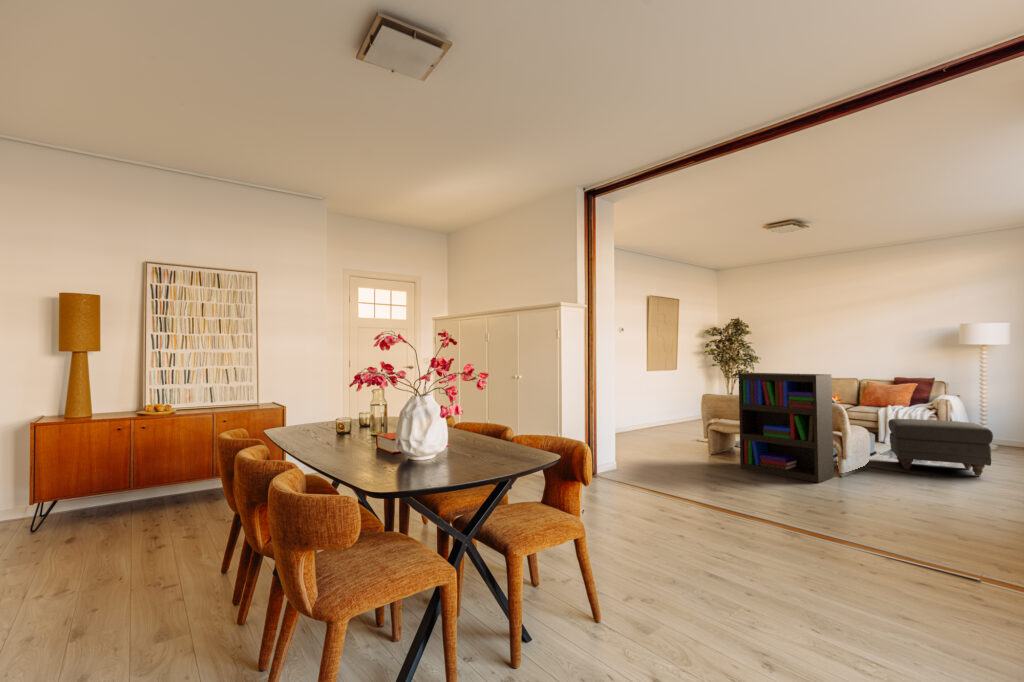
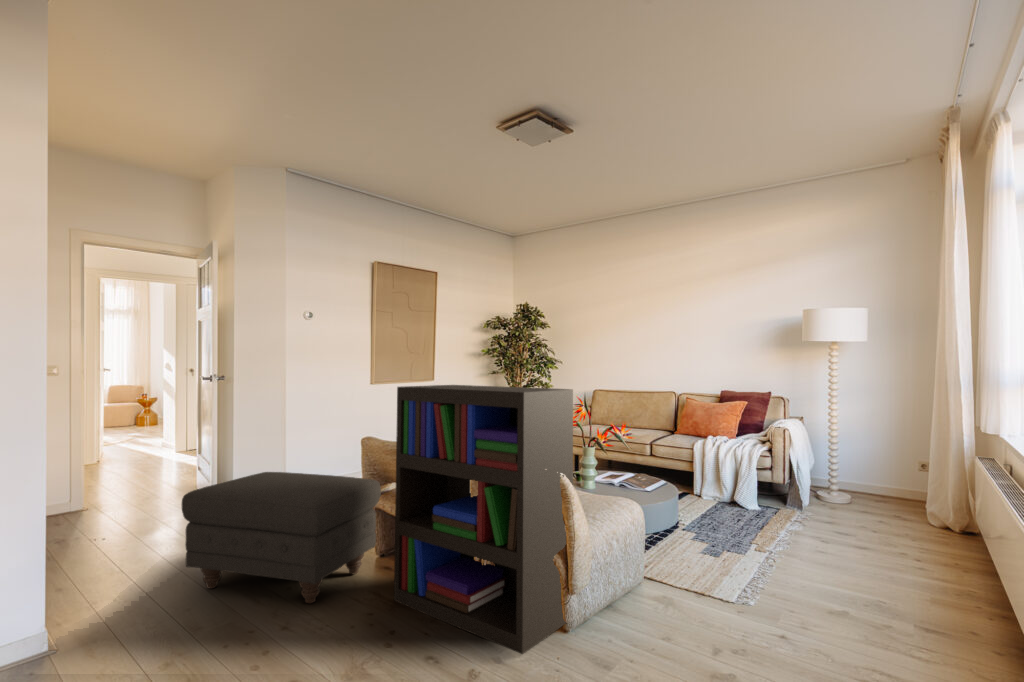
ottoman: present [888,419,993,476] -> present [182,472,381,603]

